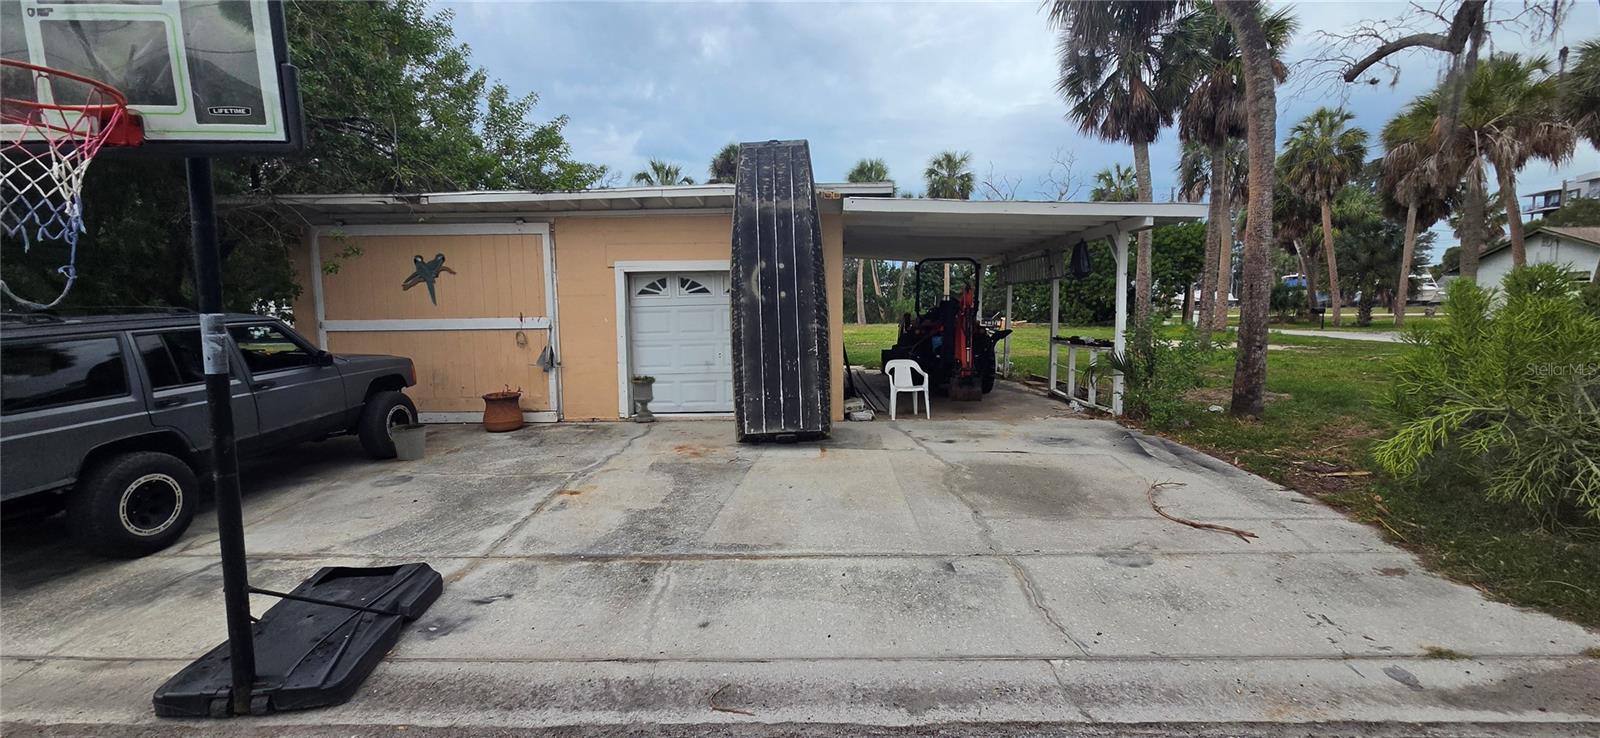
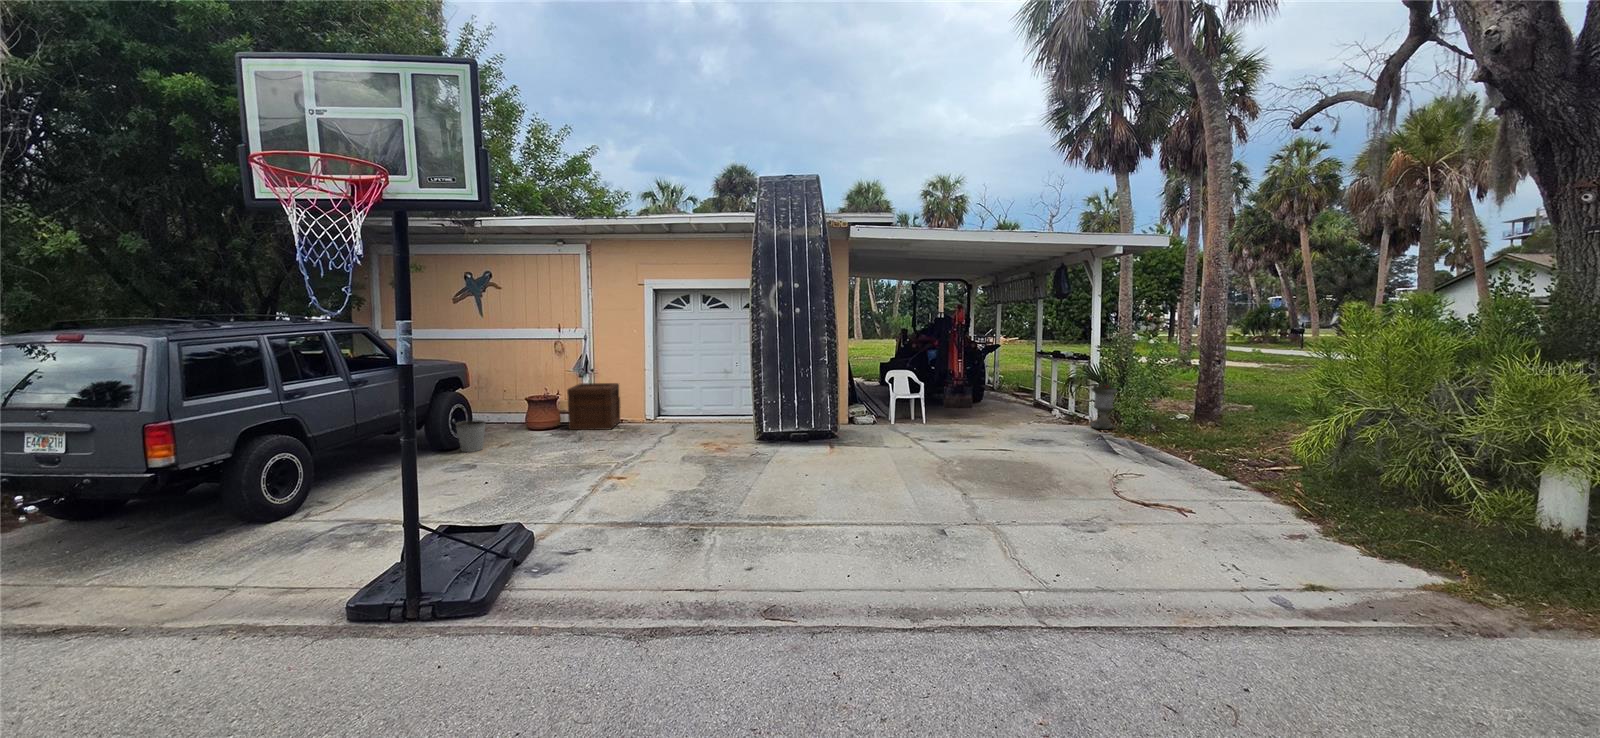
planter: present [630,375,656,422] -> present [1090,384,1117,430]
wooden crate: none [525,378,589,432] -> present [567,383,620,430]

